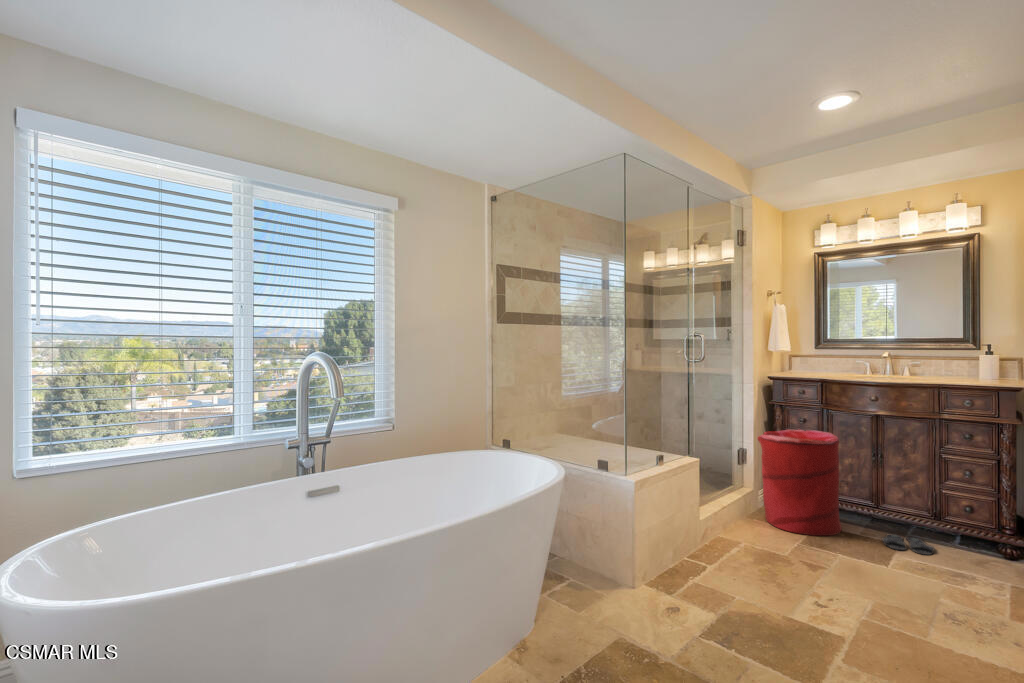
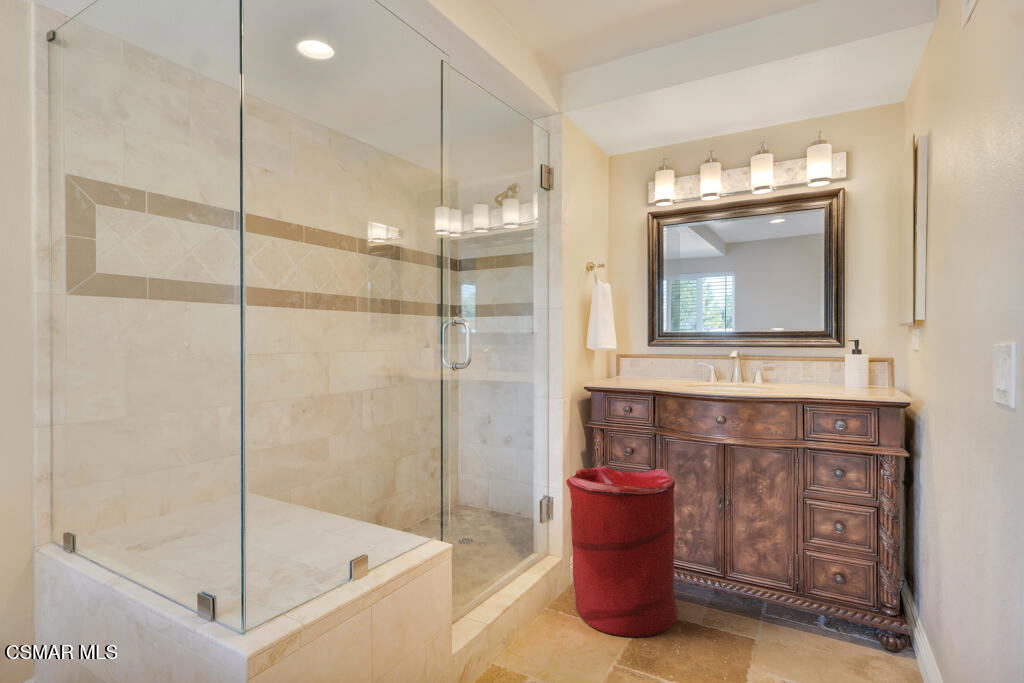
slippers: present [882,533,934,555] -> none [729,617,799,663]

